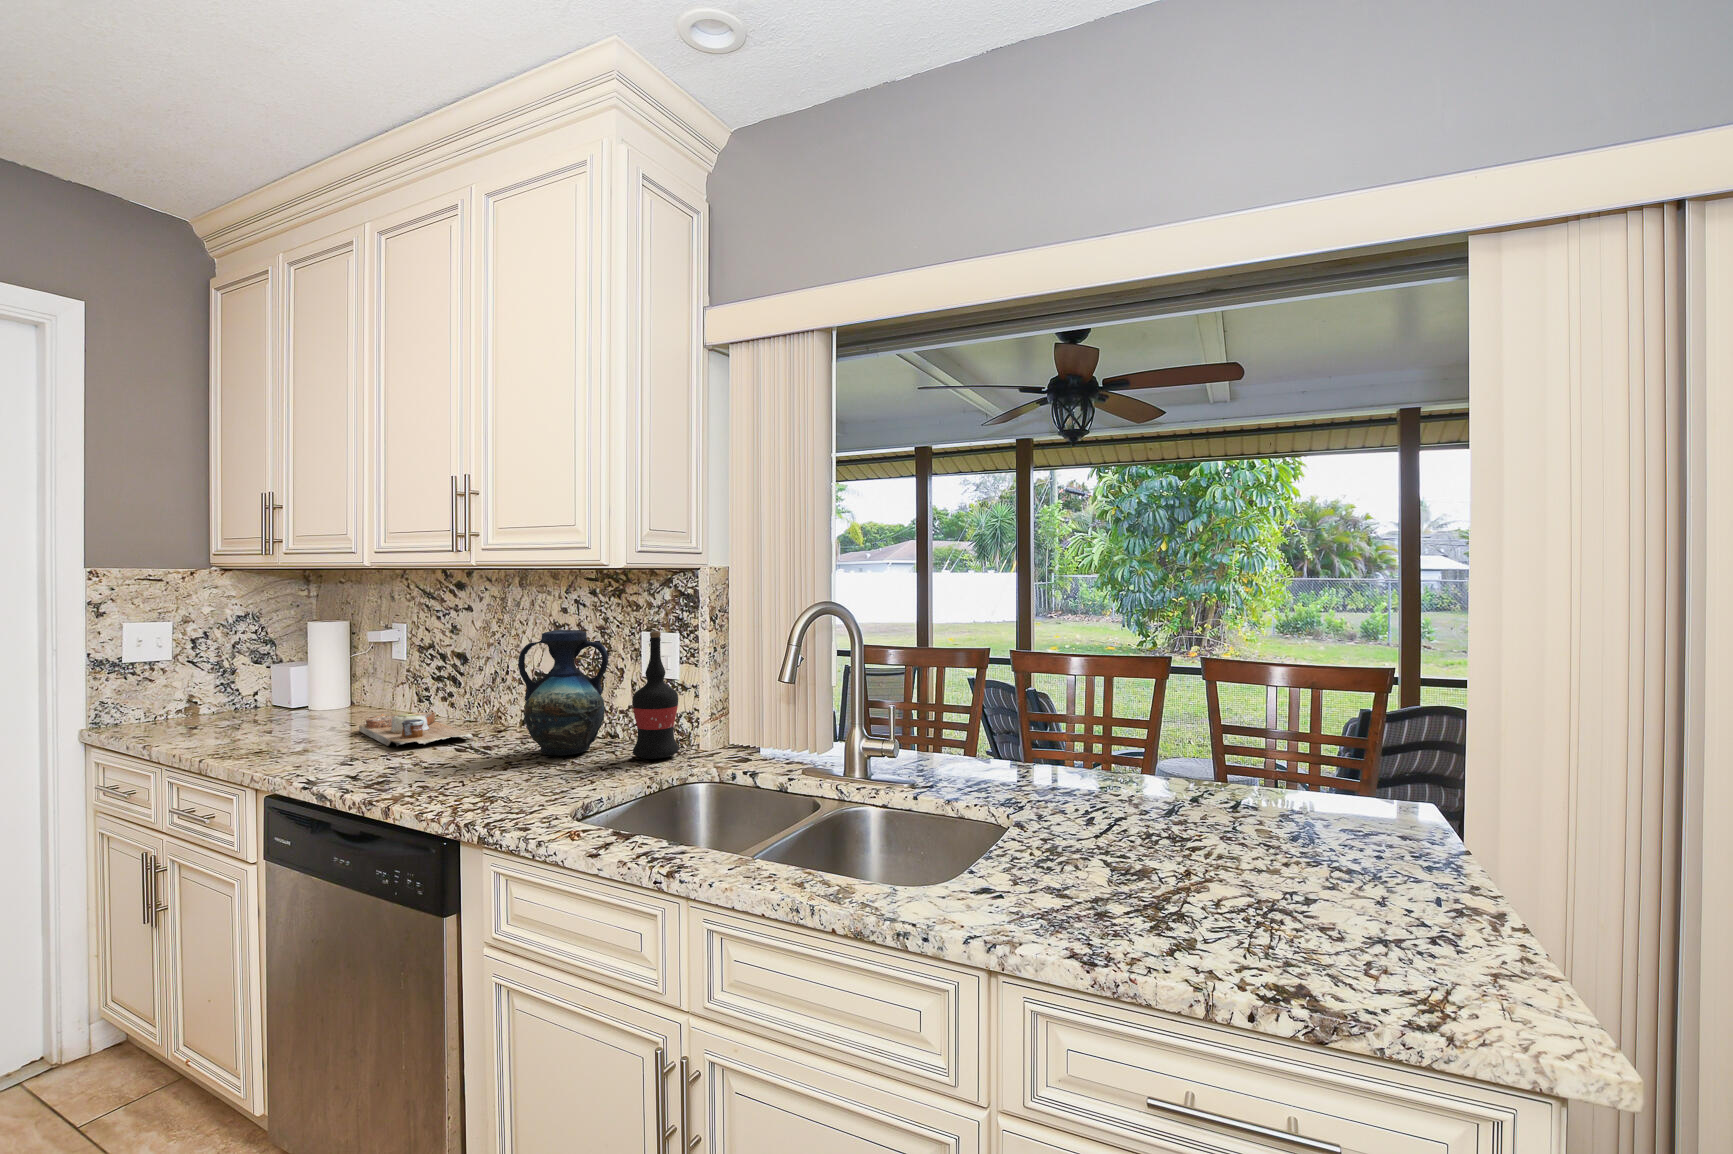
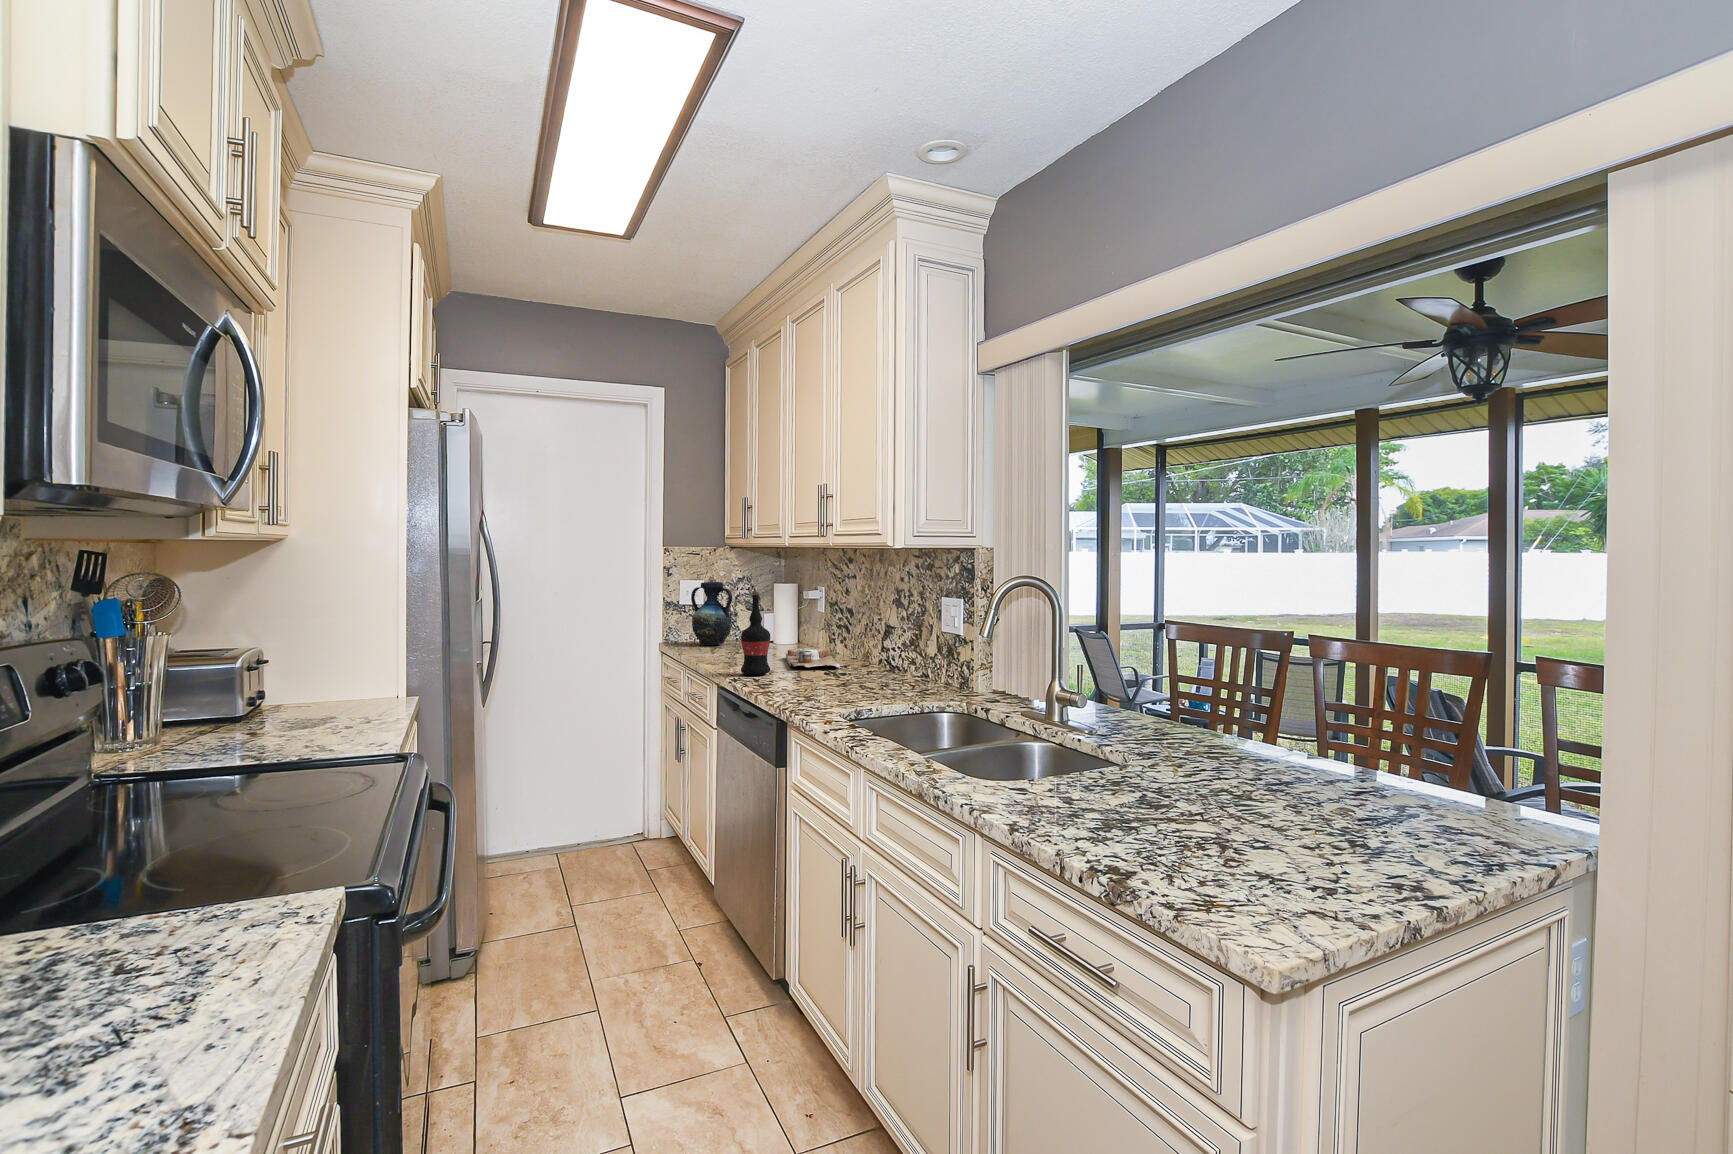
vase: present [518,630,608,755] -> present [691,582,732,645]
wine bottle: present [632,631,679,759] -> present [741,591,770,675]

